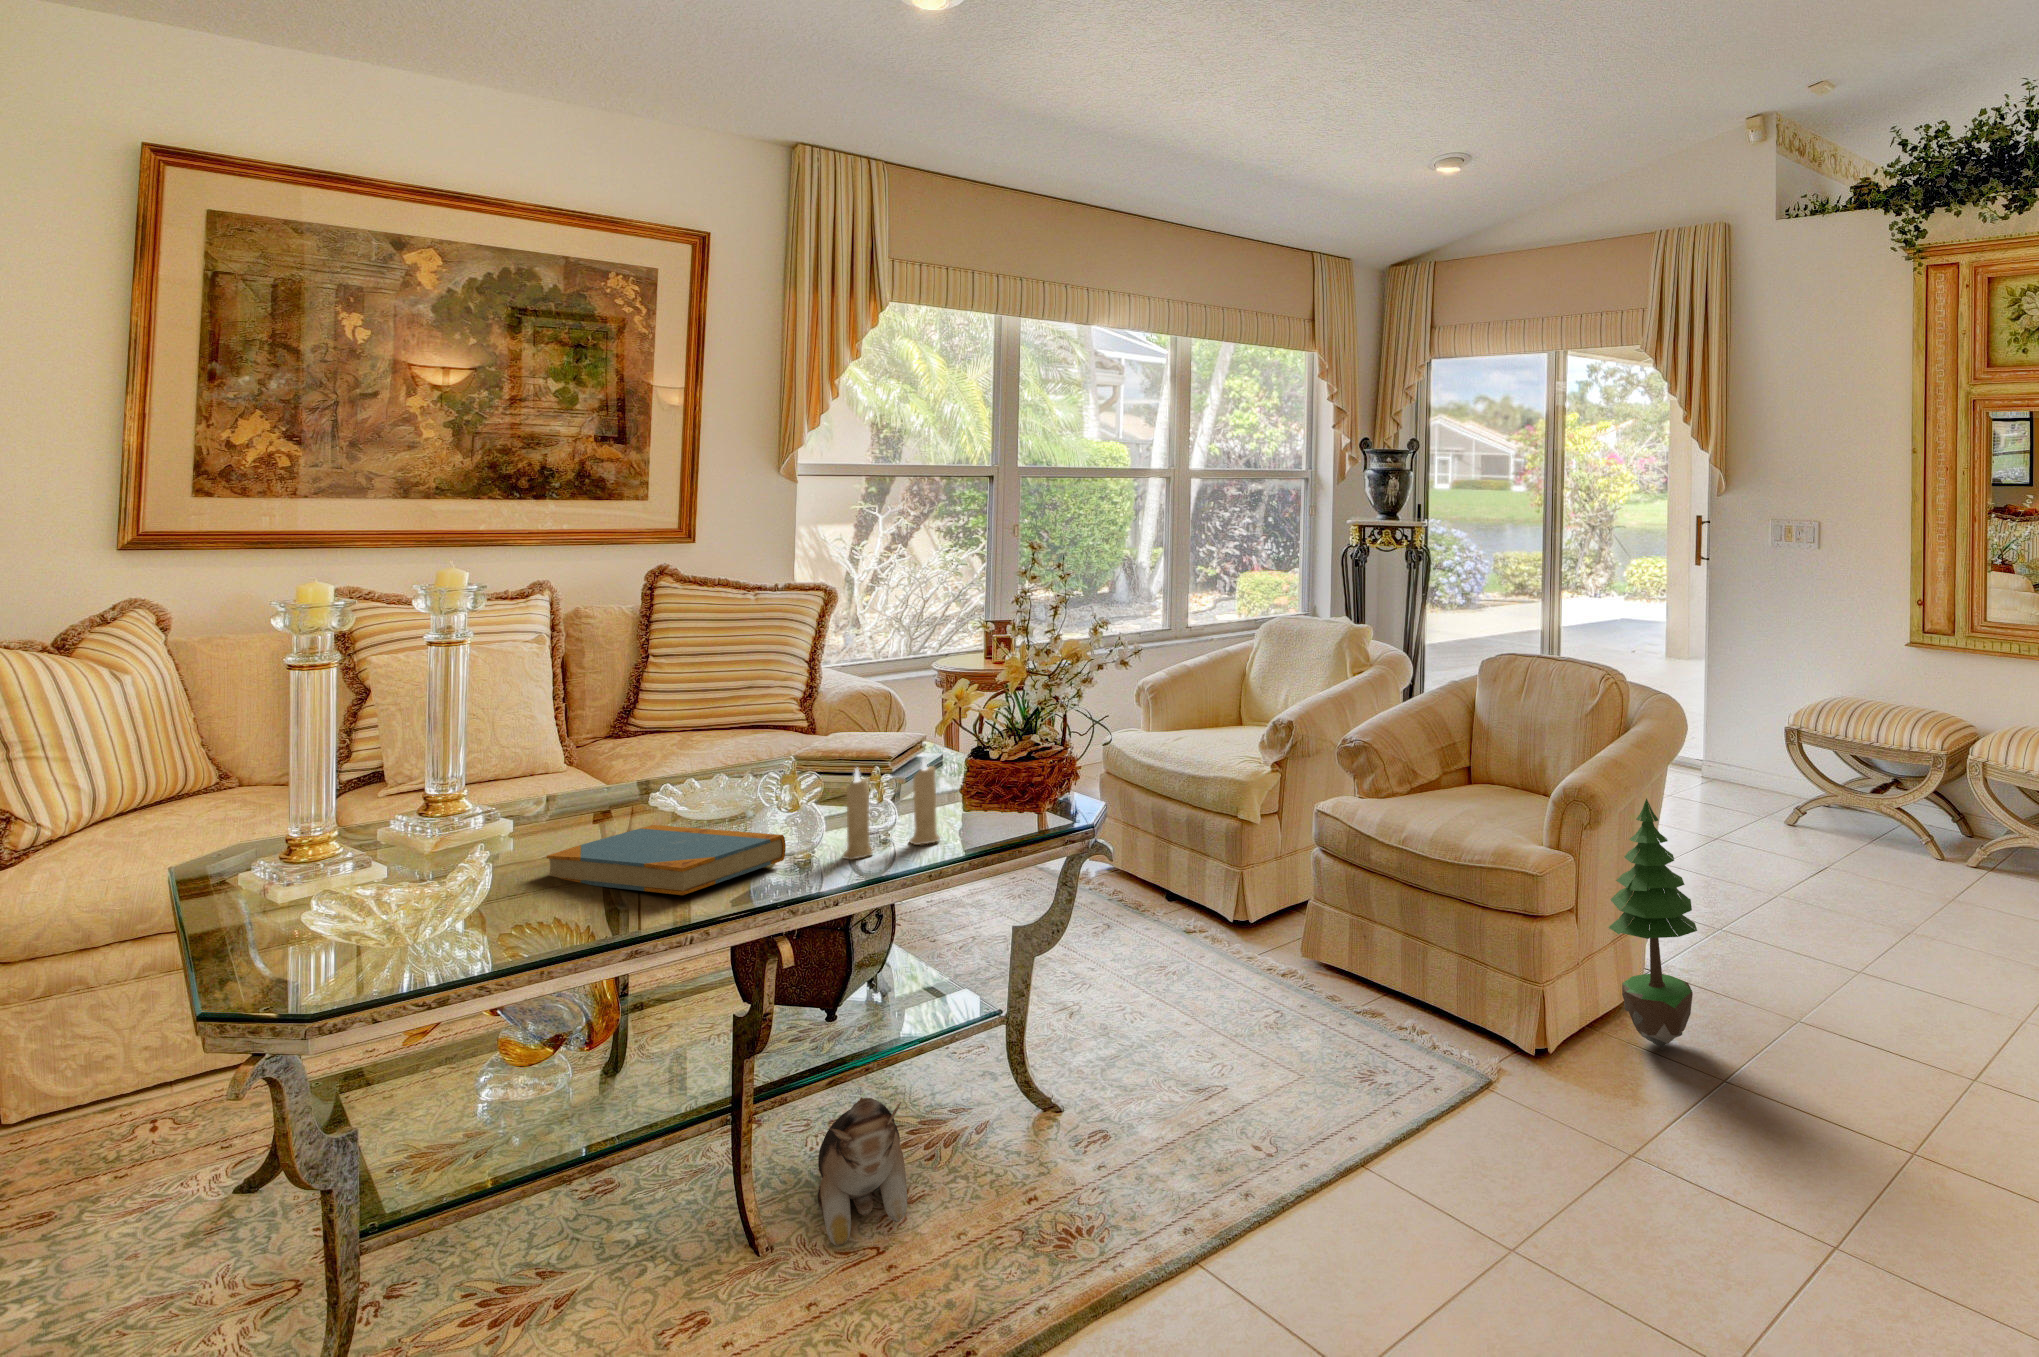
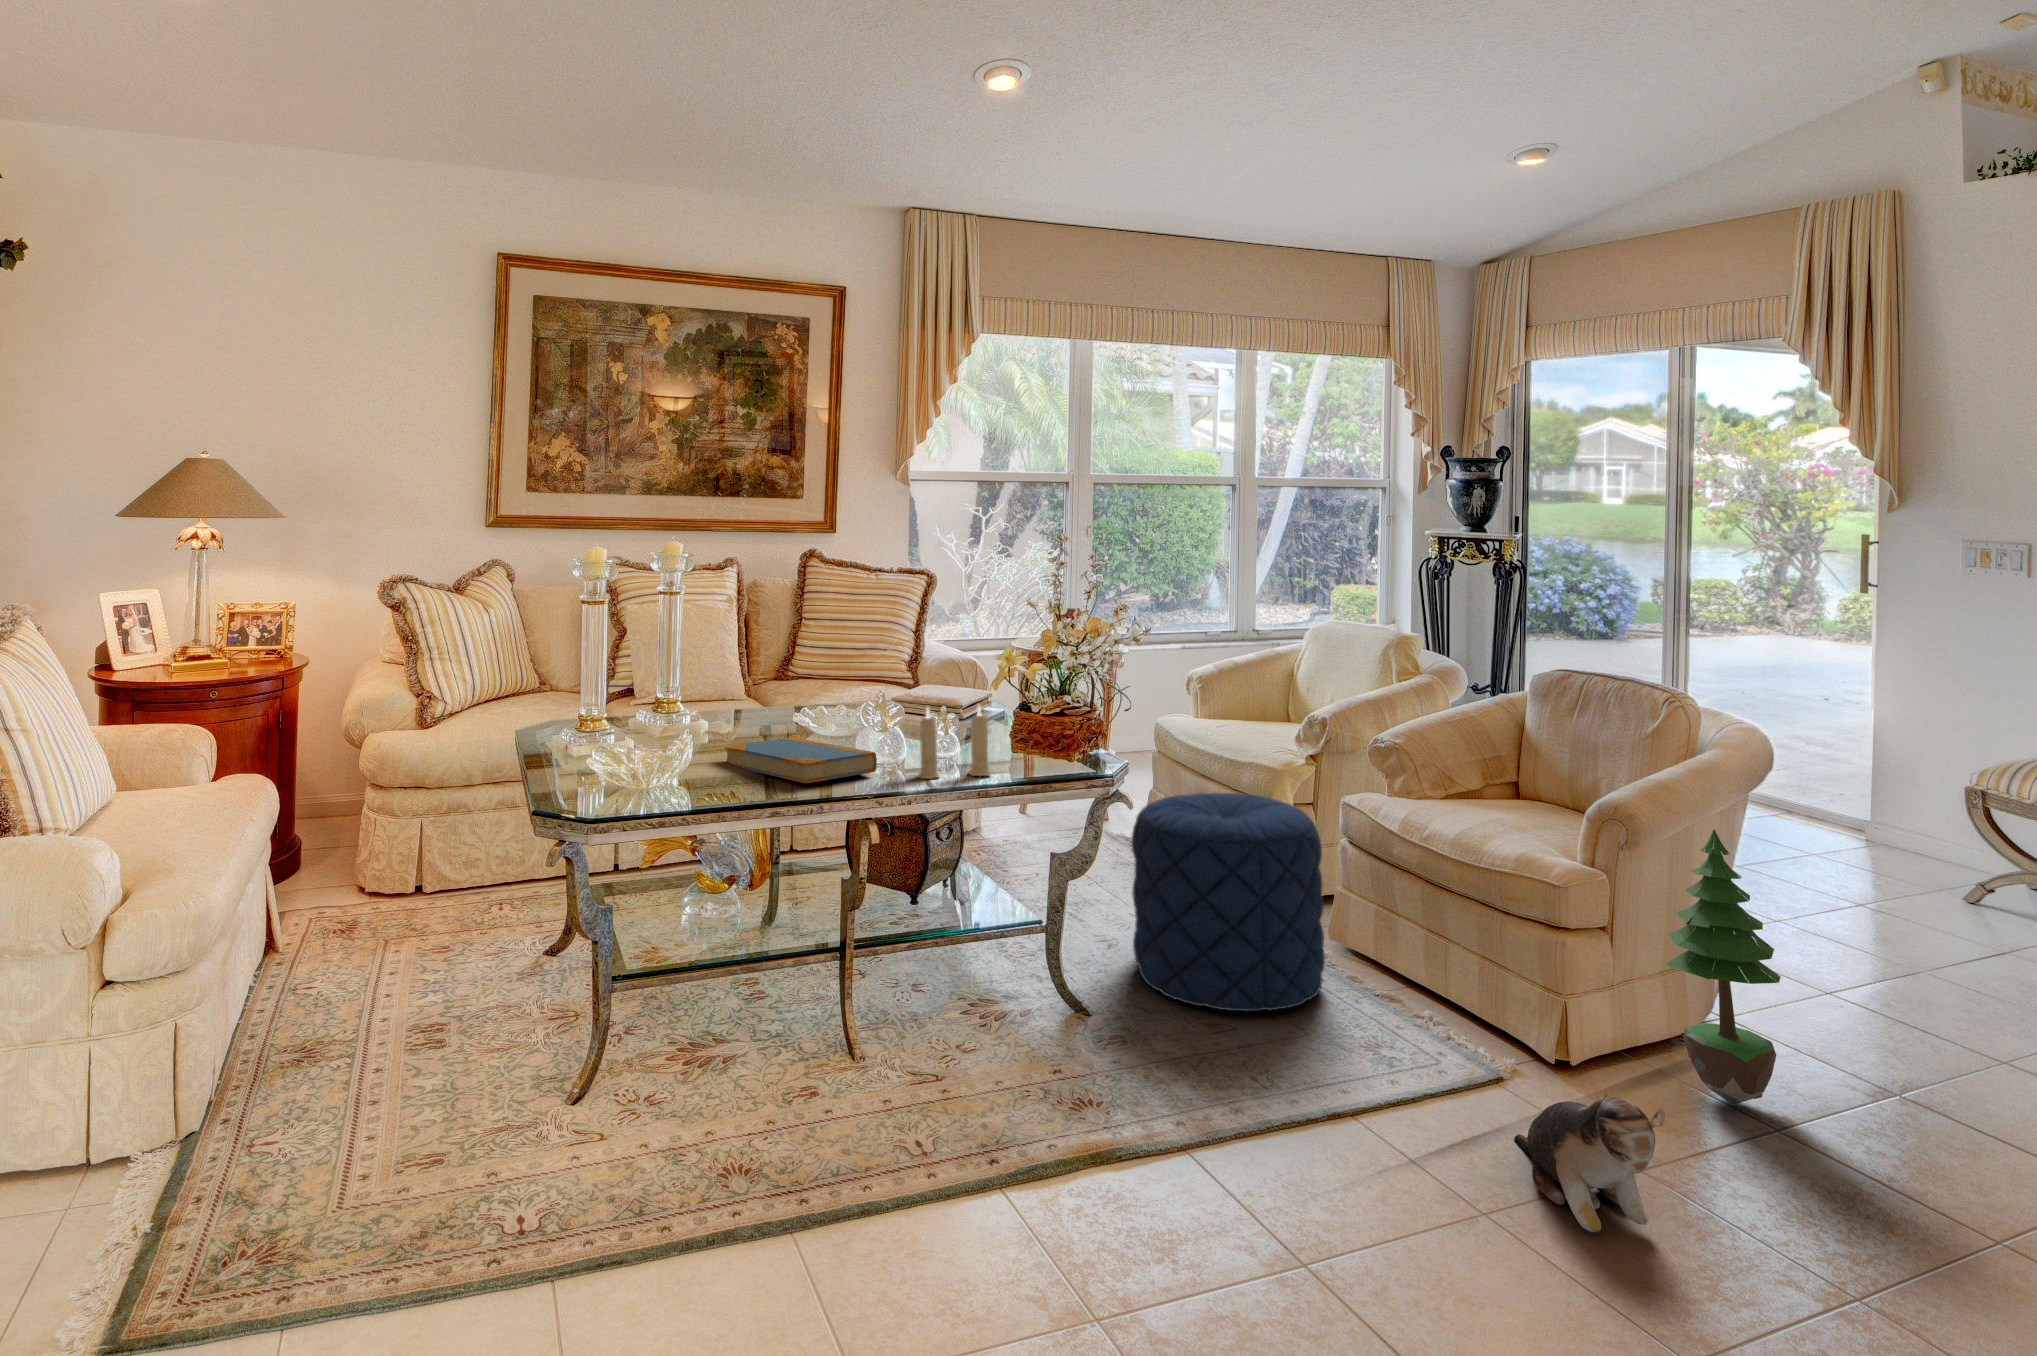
pouf: none [1104,815,1305,1063] -> present [1132,793,1325,1011]
plush toy: present [818,1097,907,1246] -> present [1514,1094,1665,1232]

